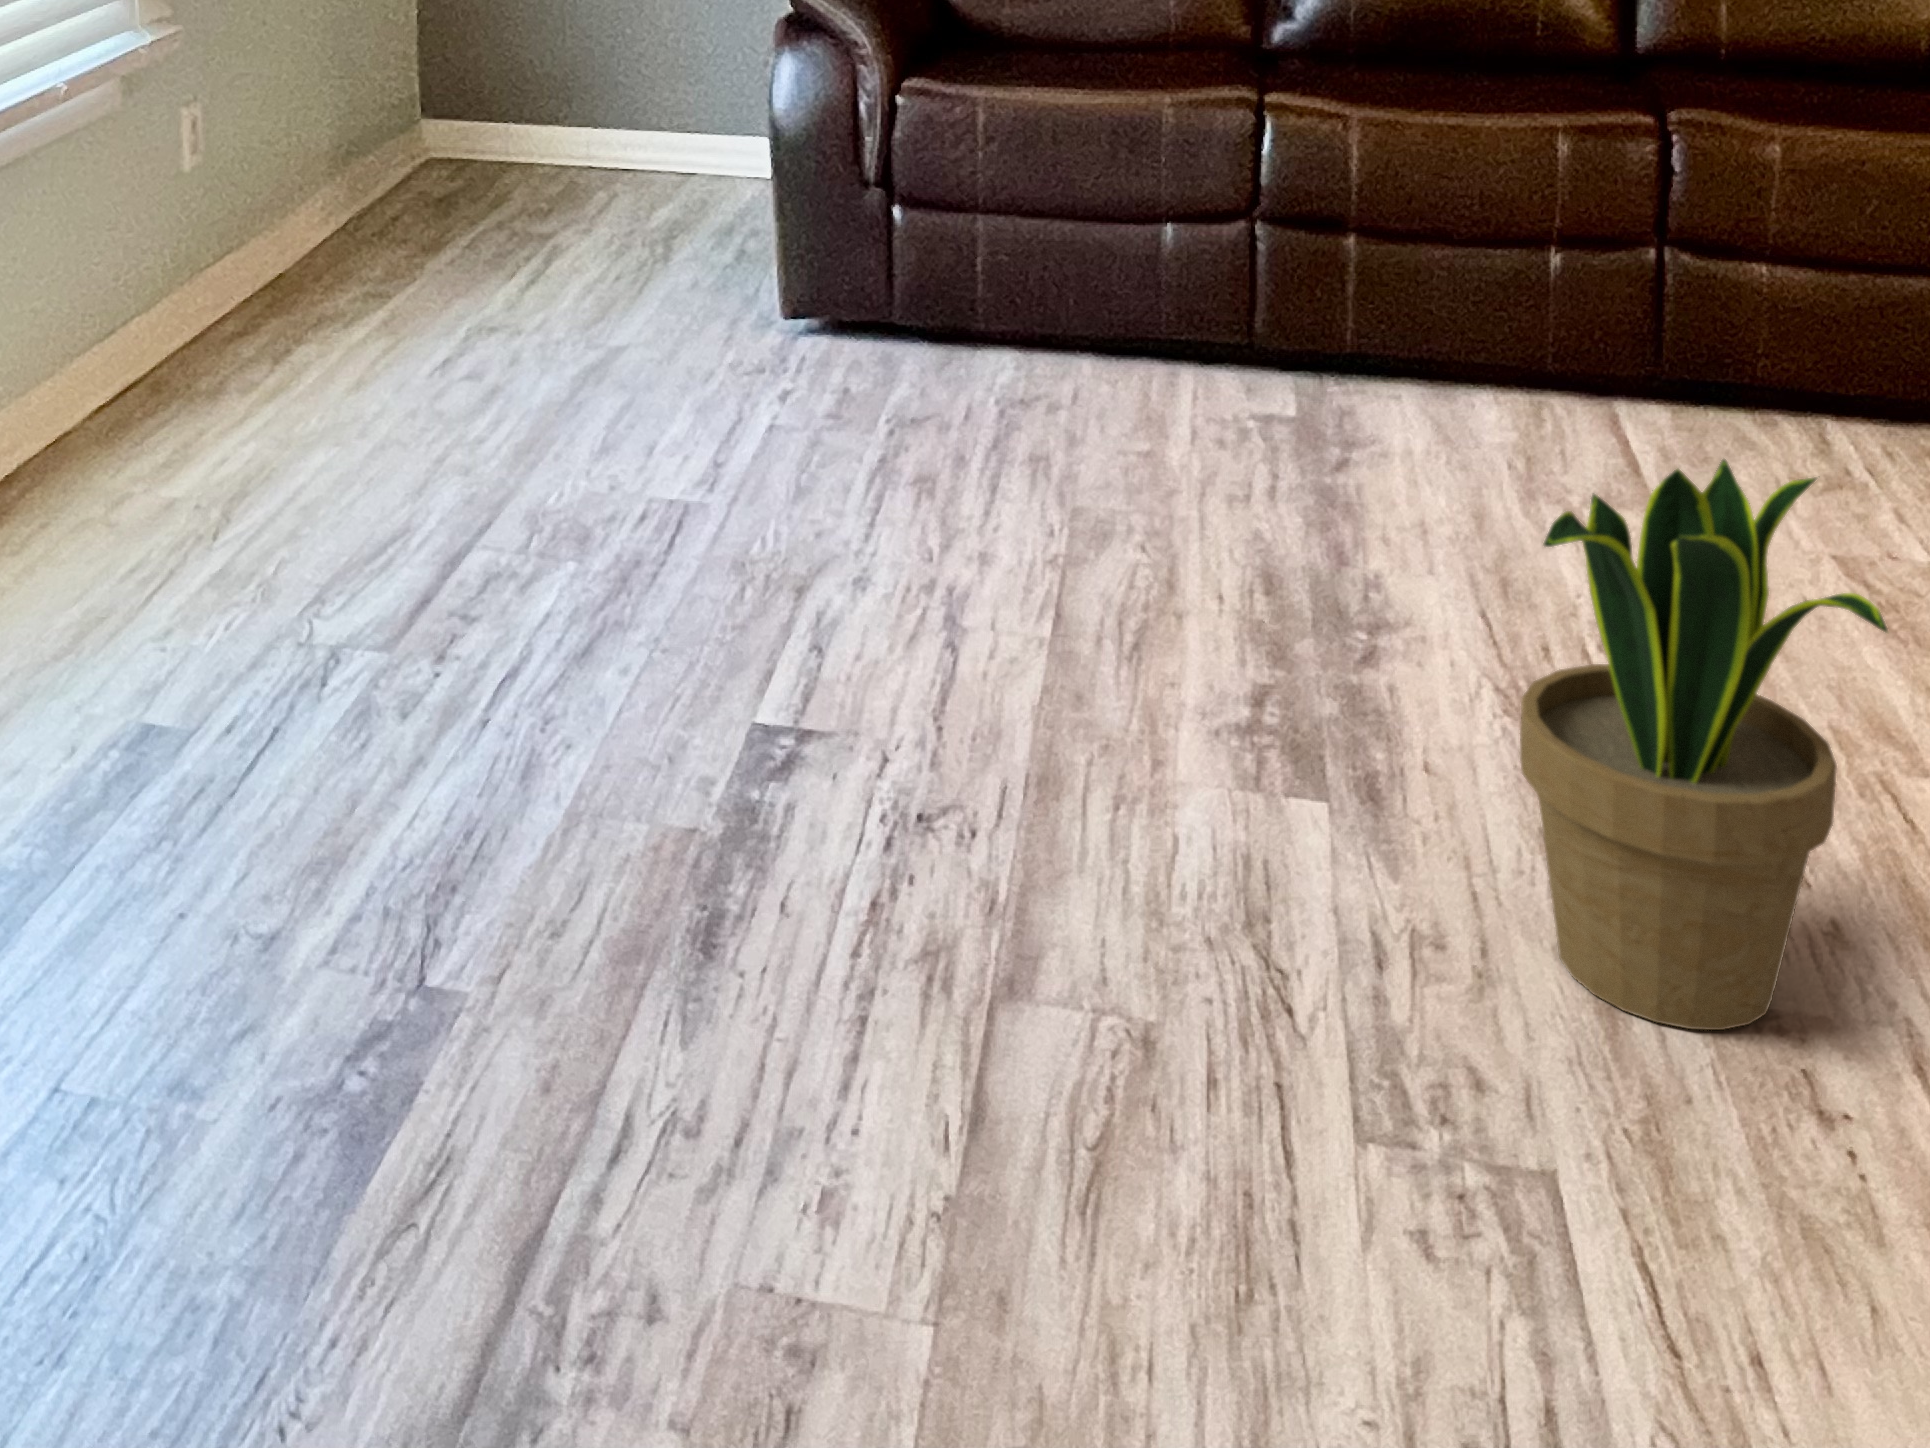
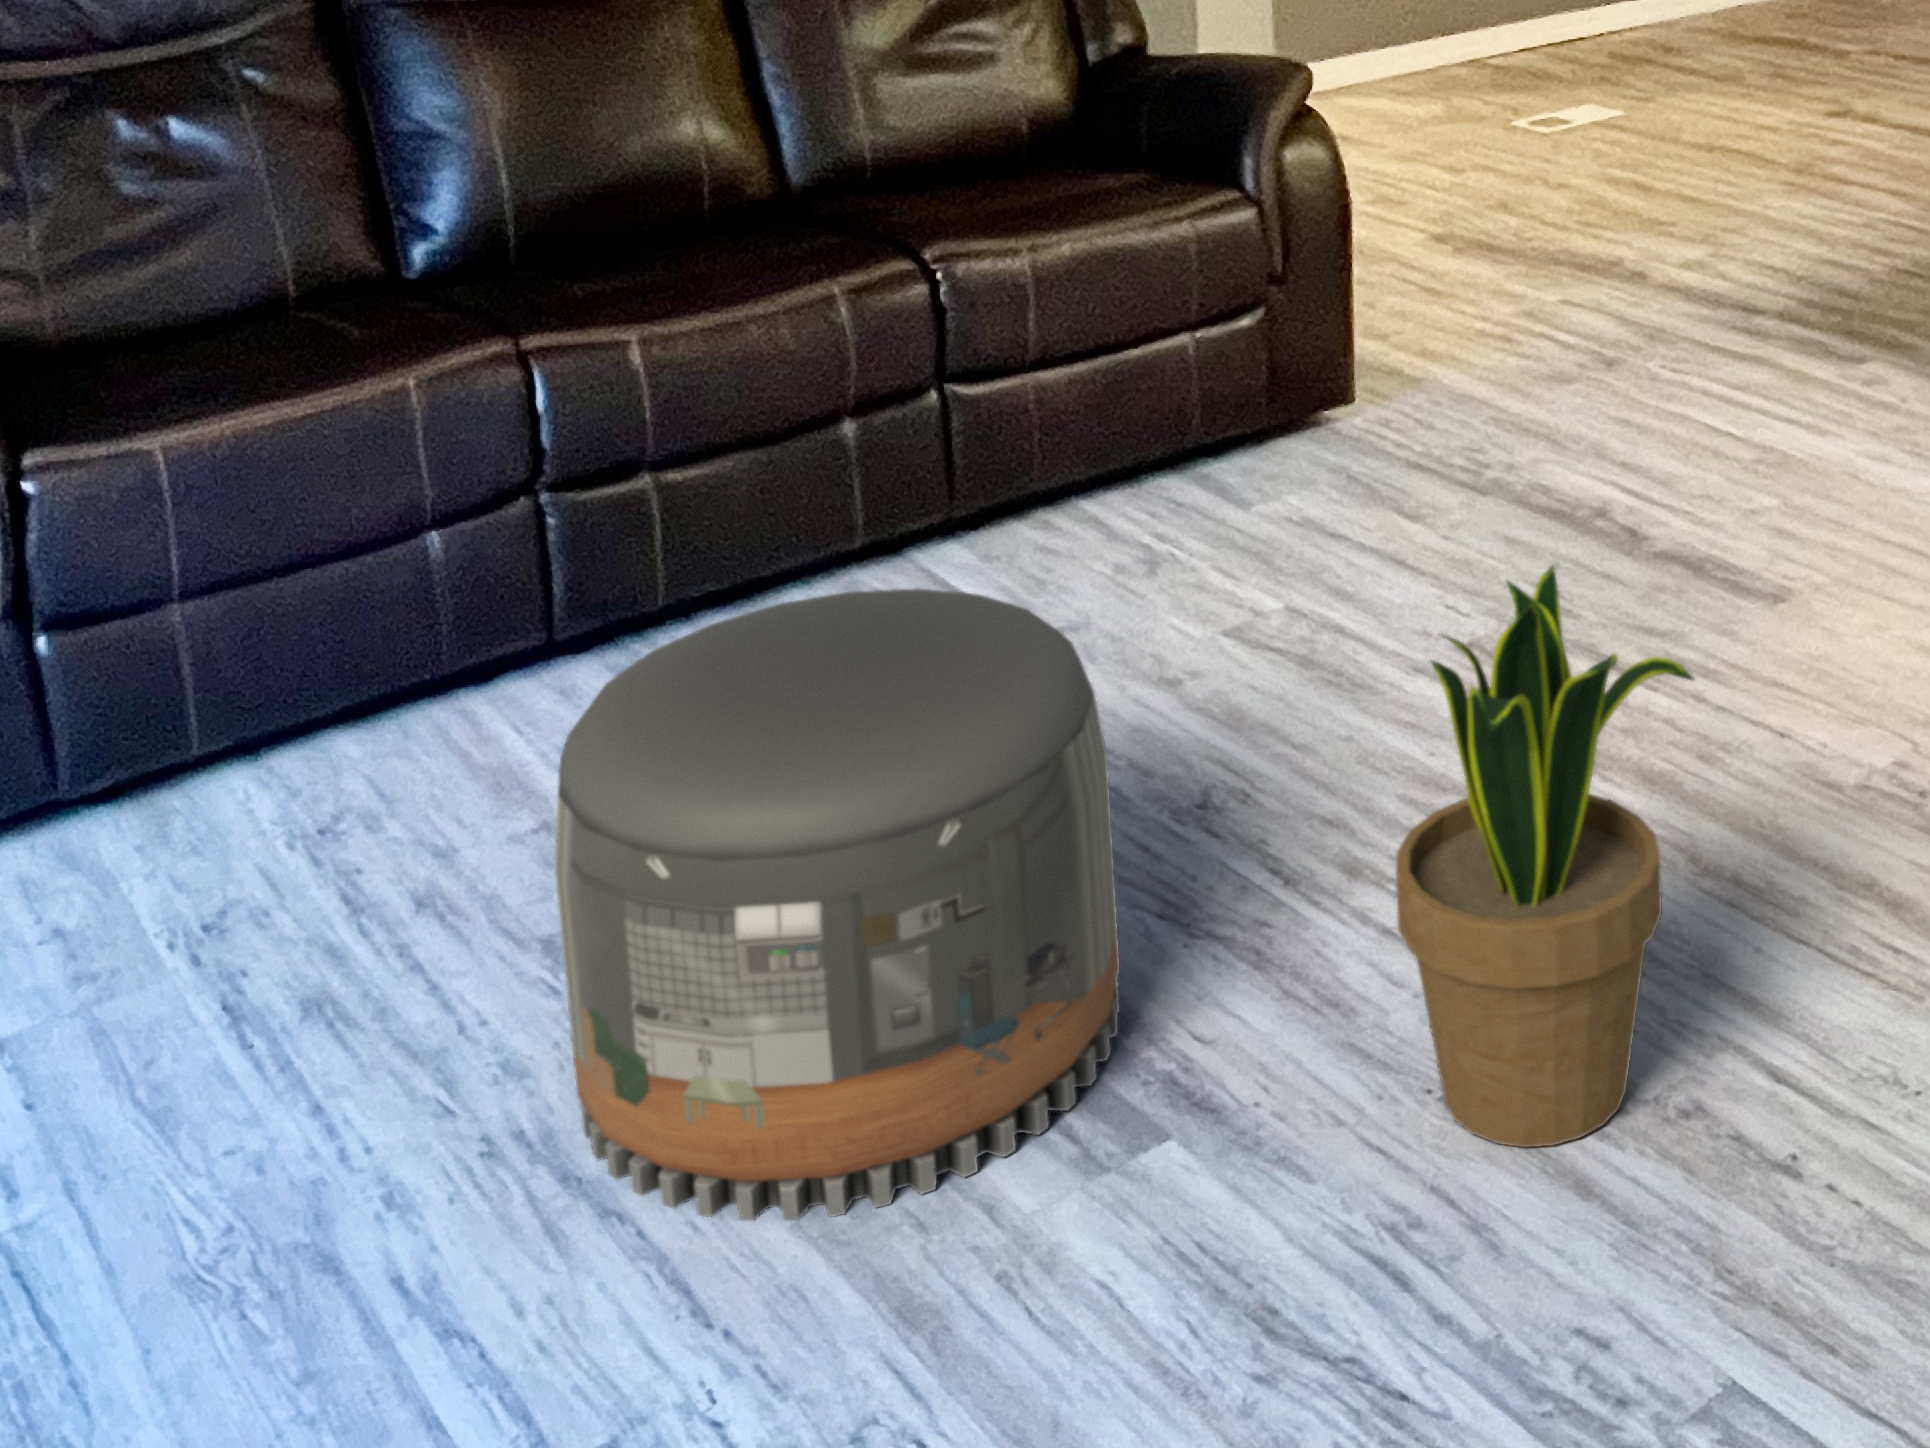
pouf: none [967,293,1417,759] -> present [555,588,1120,1222]

